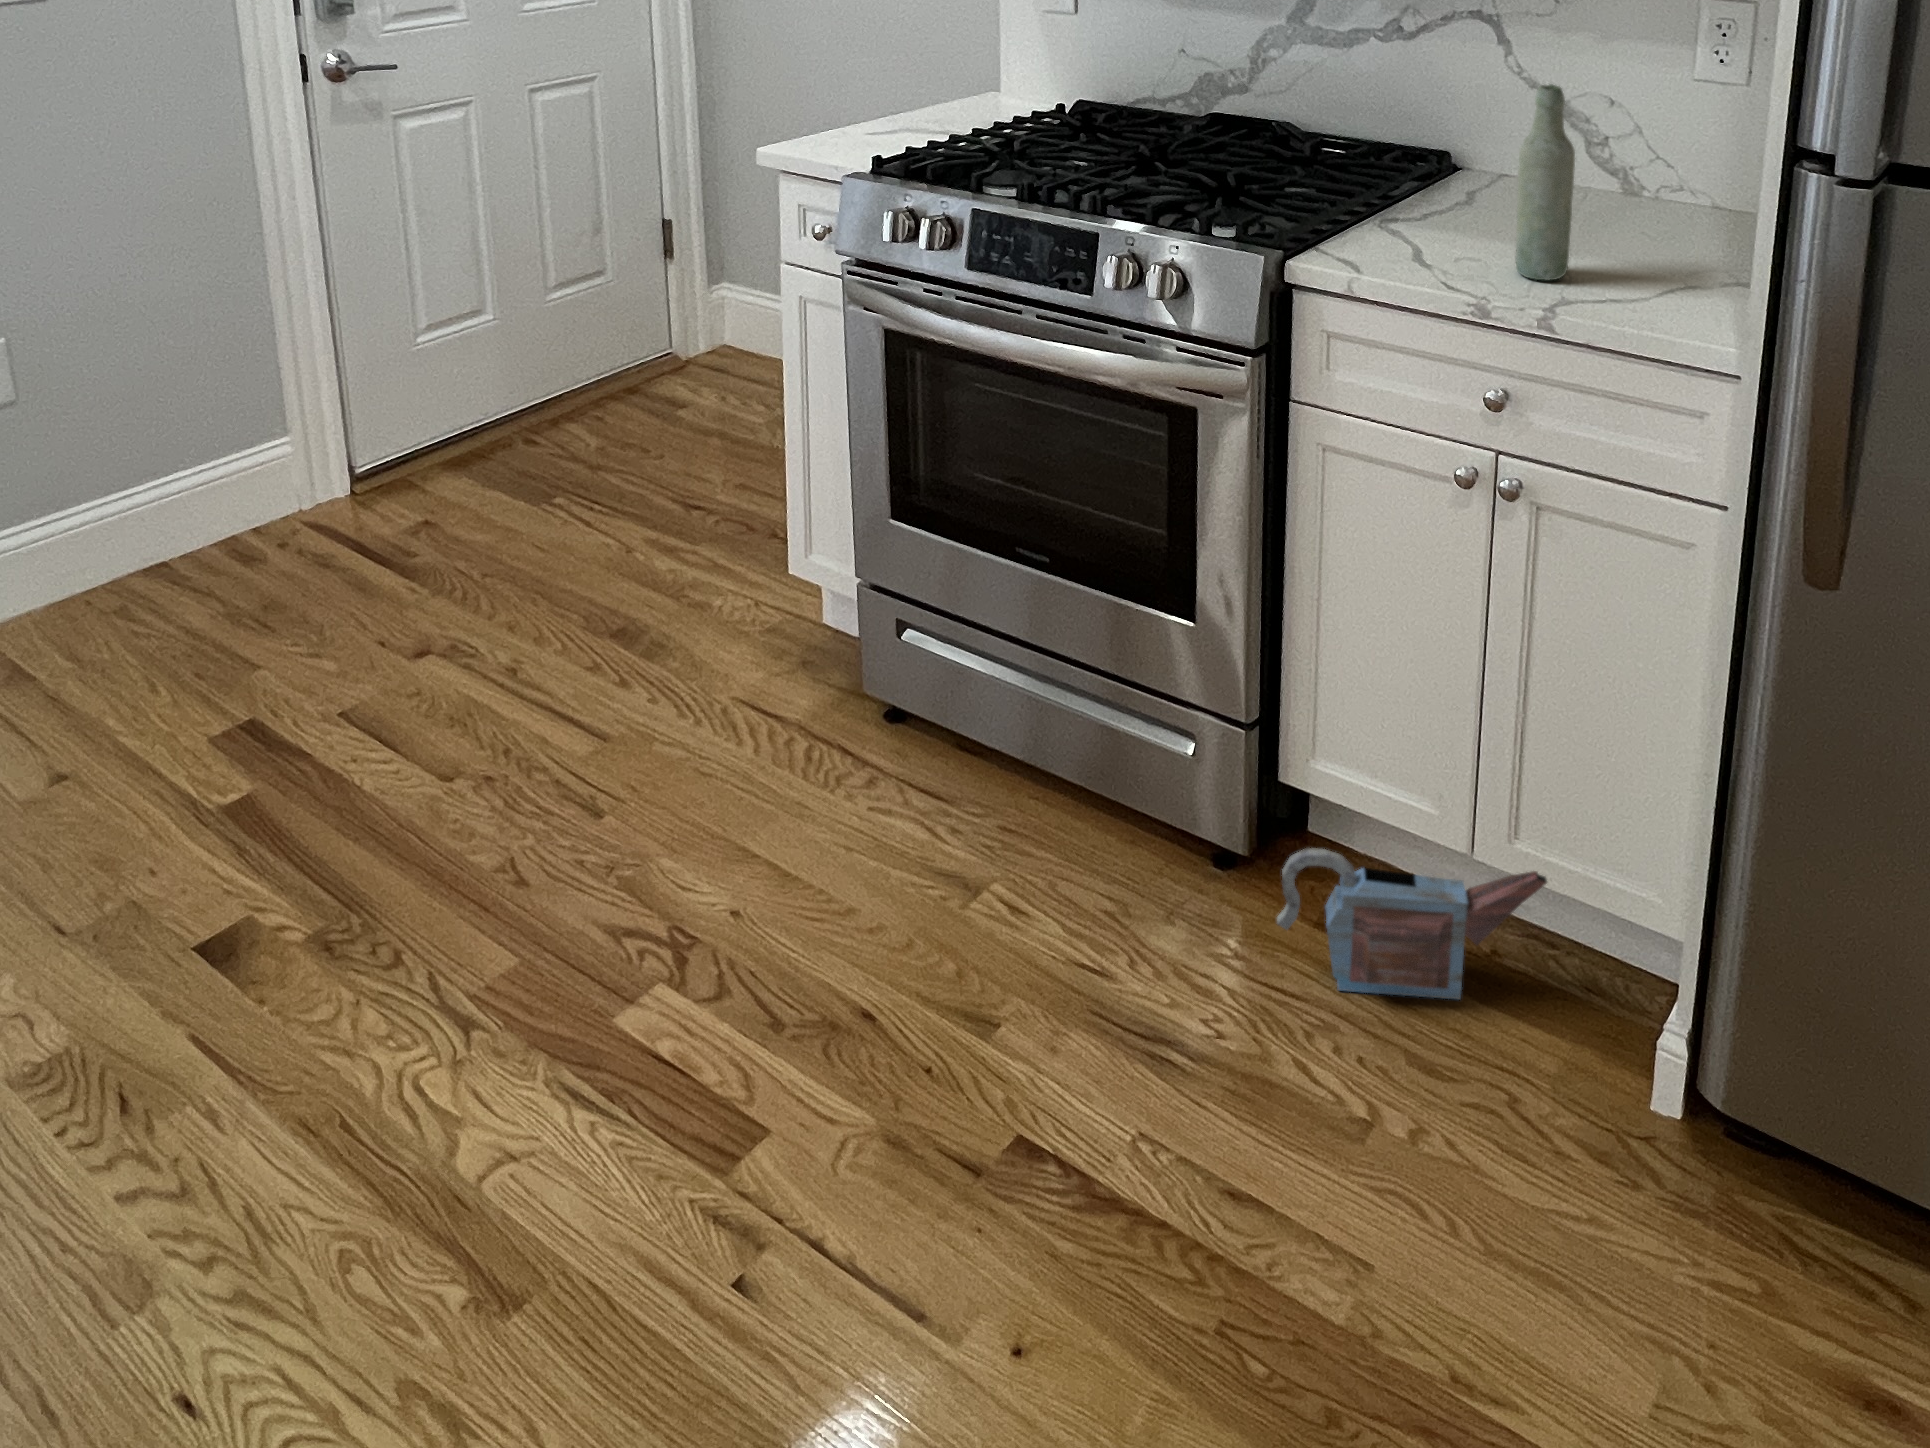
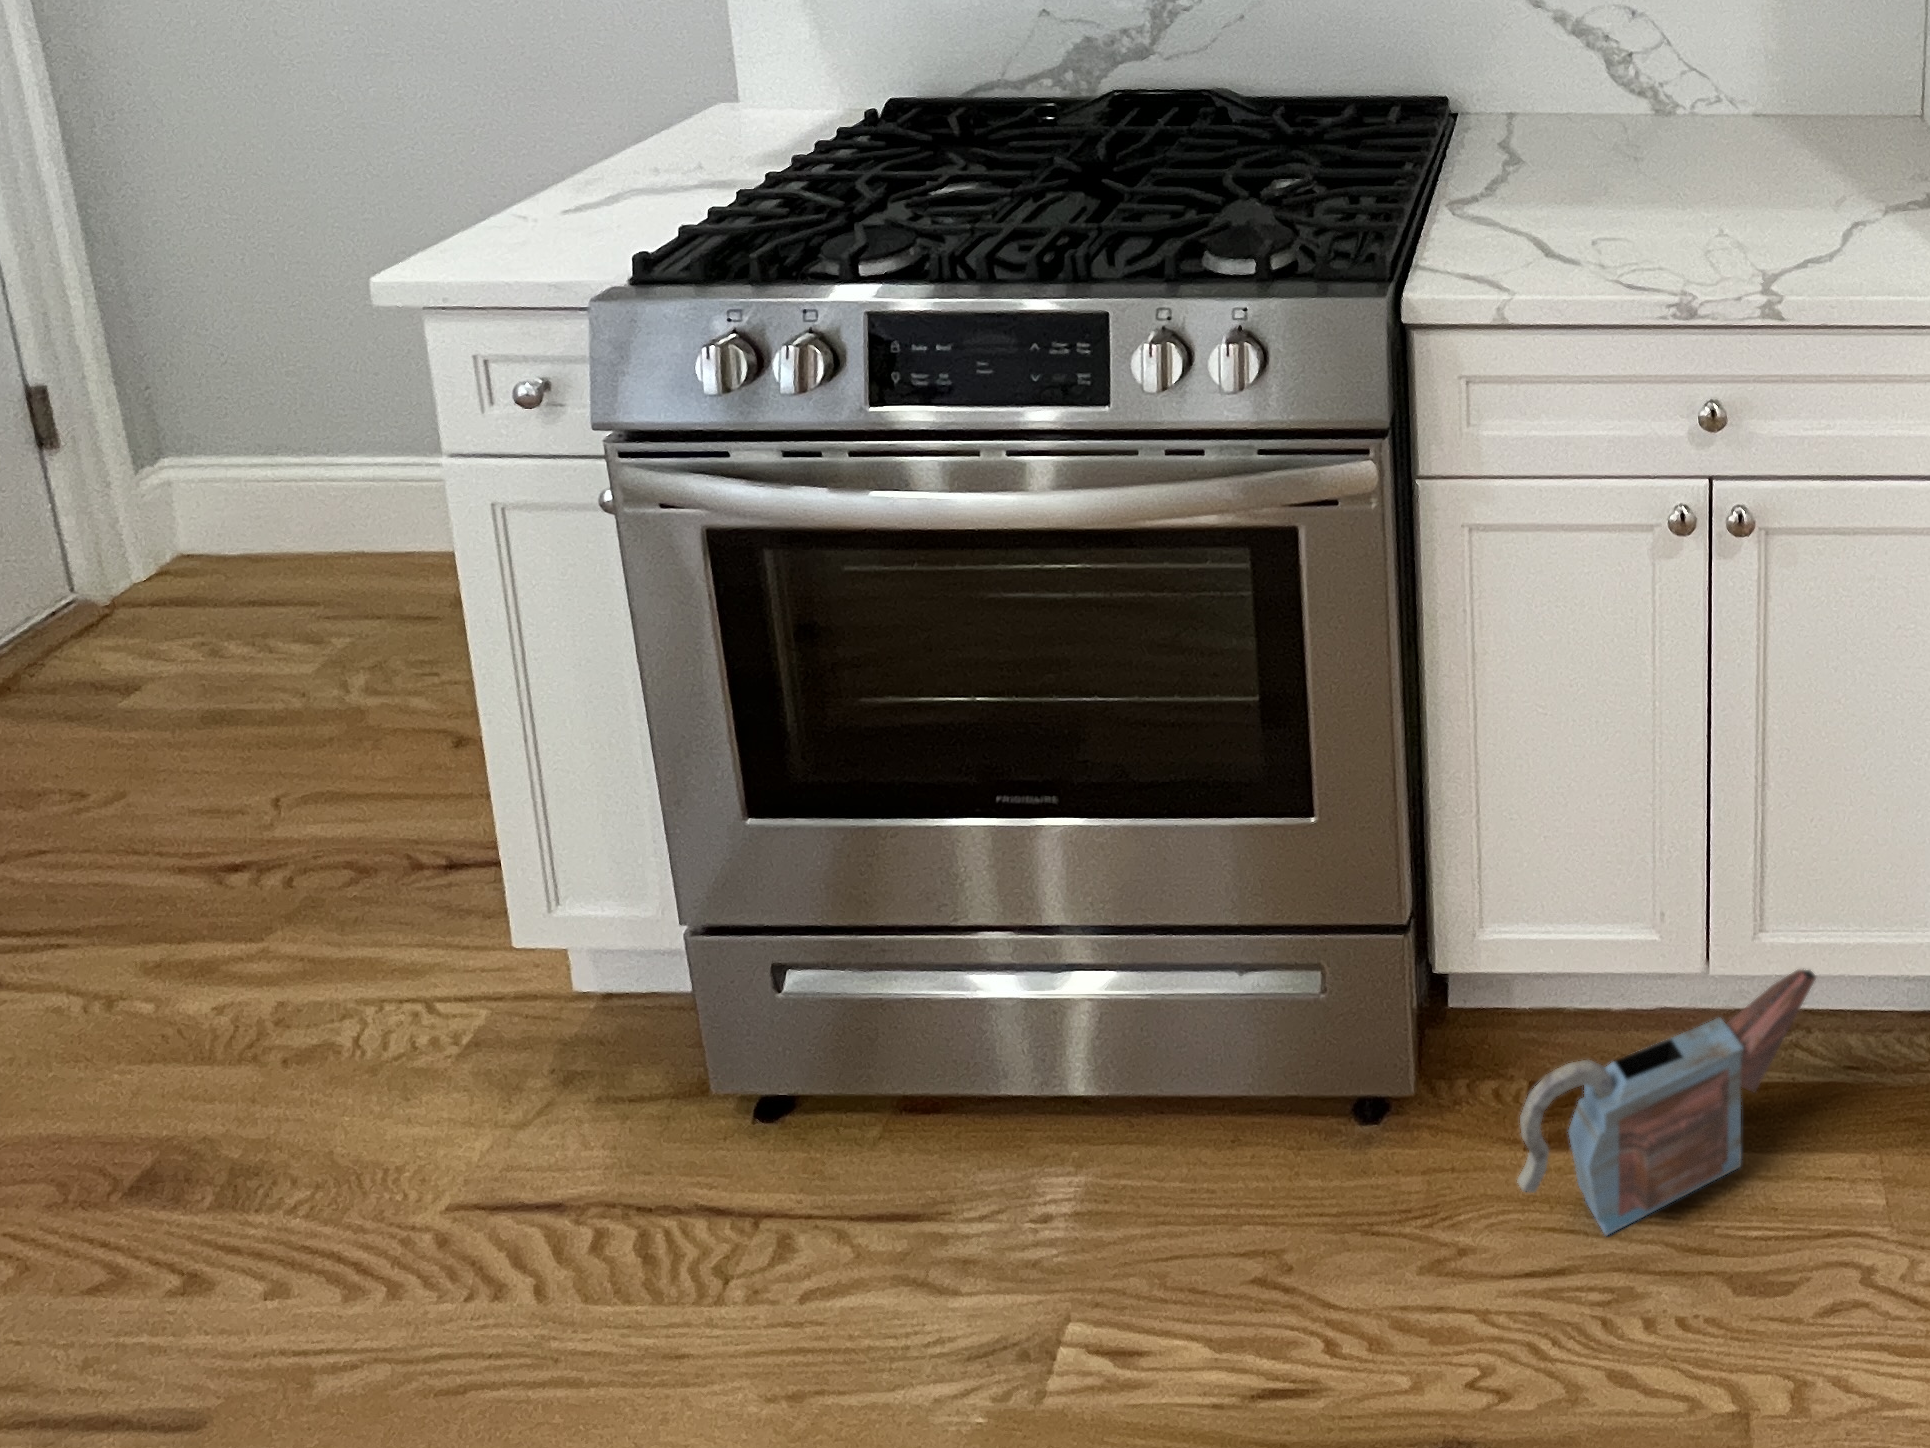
bottle: present [1516,84,1575,280] -> none [1682,13,1749,255]

